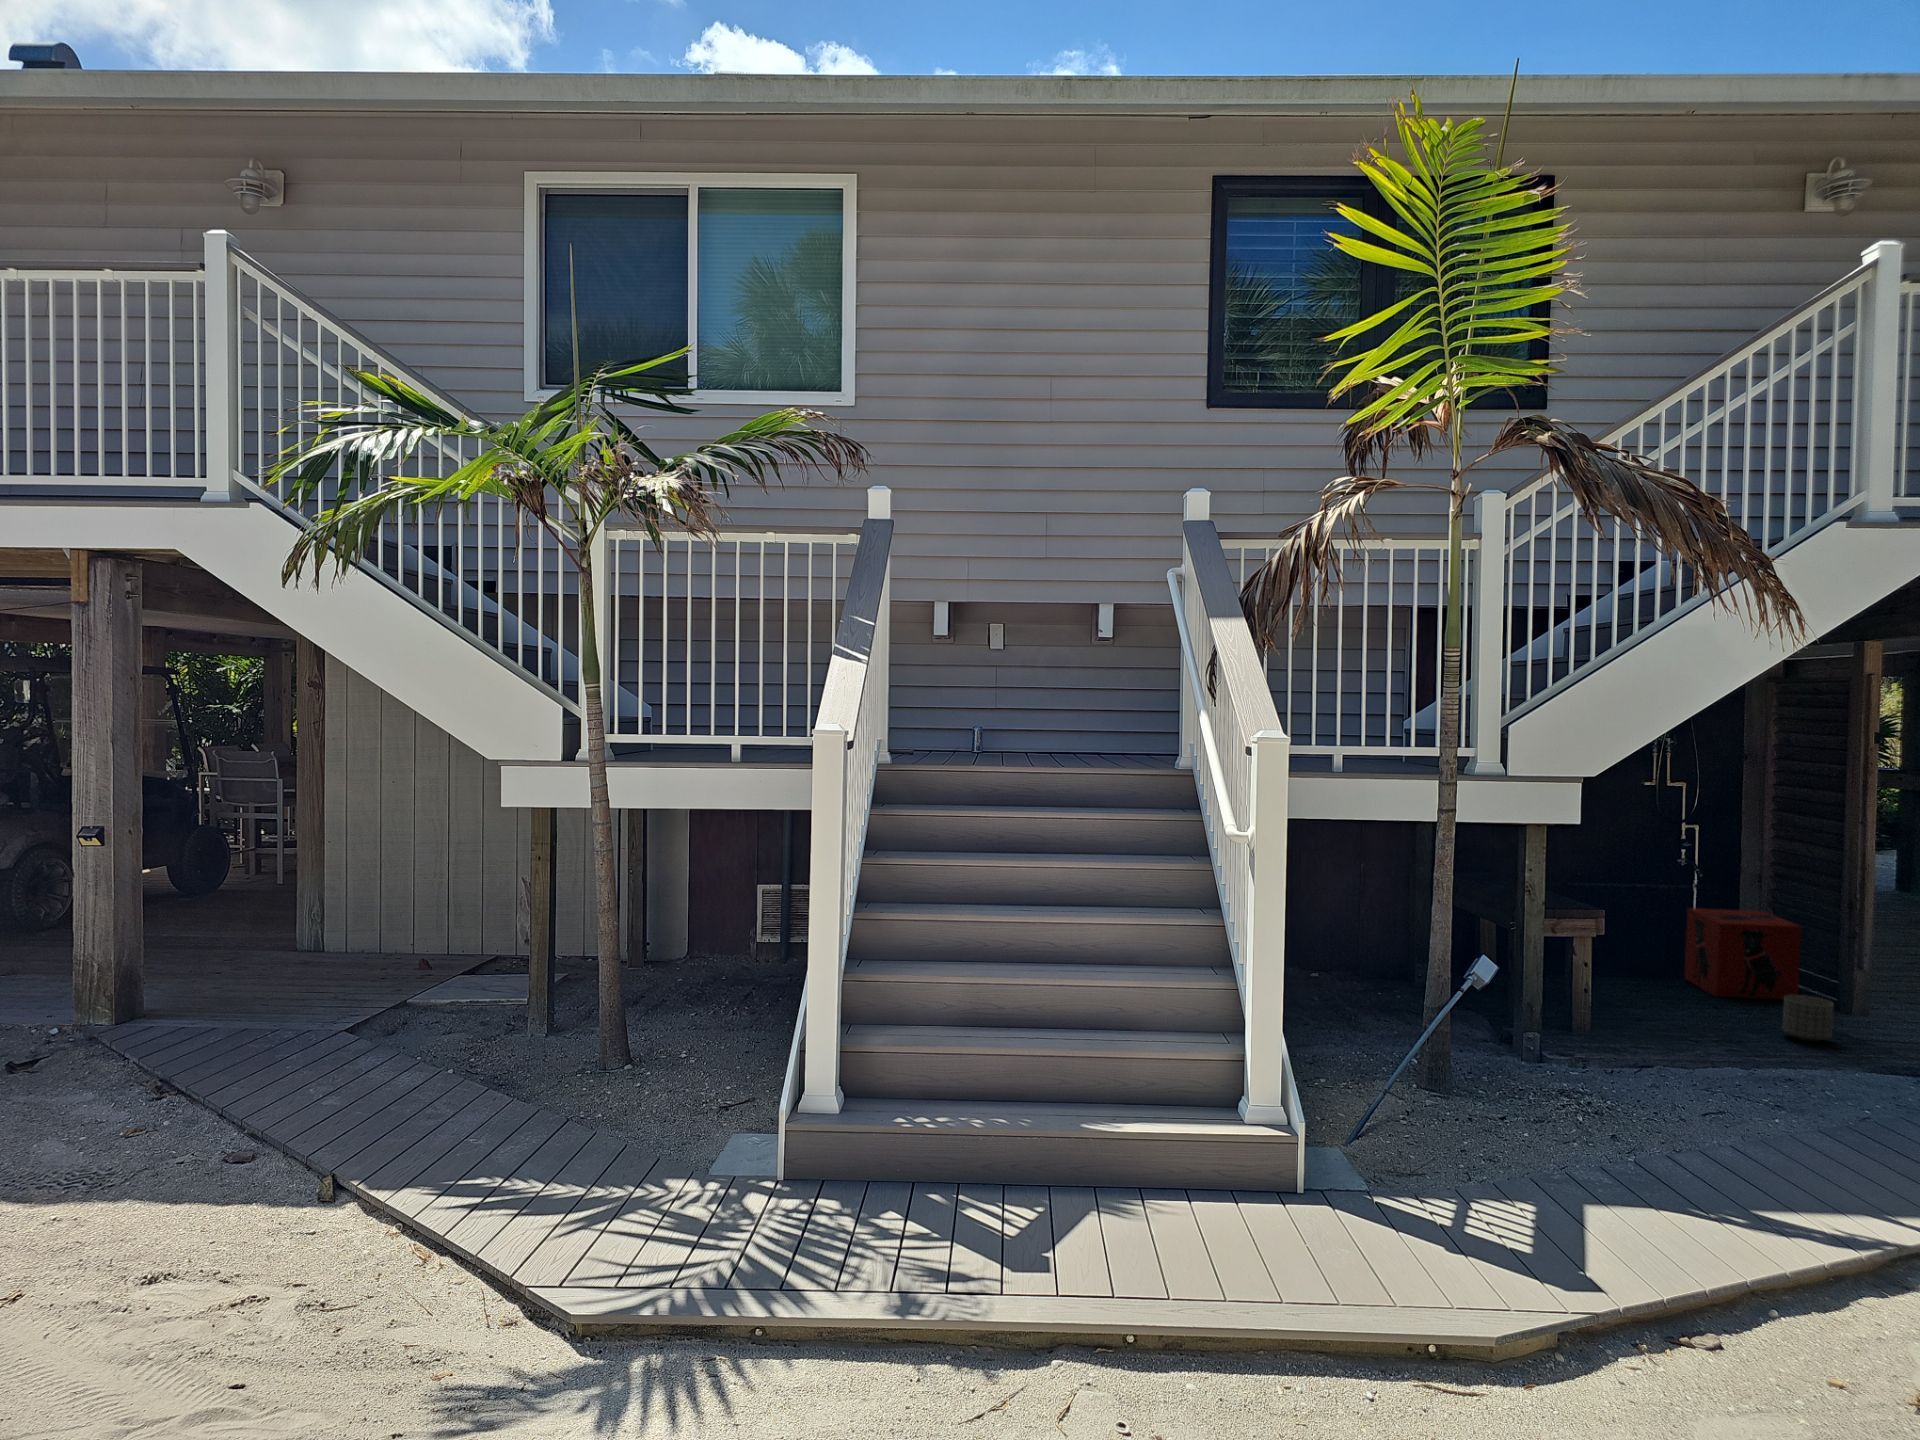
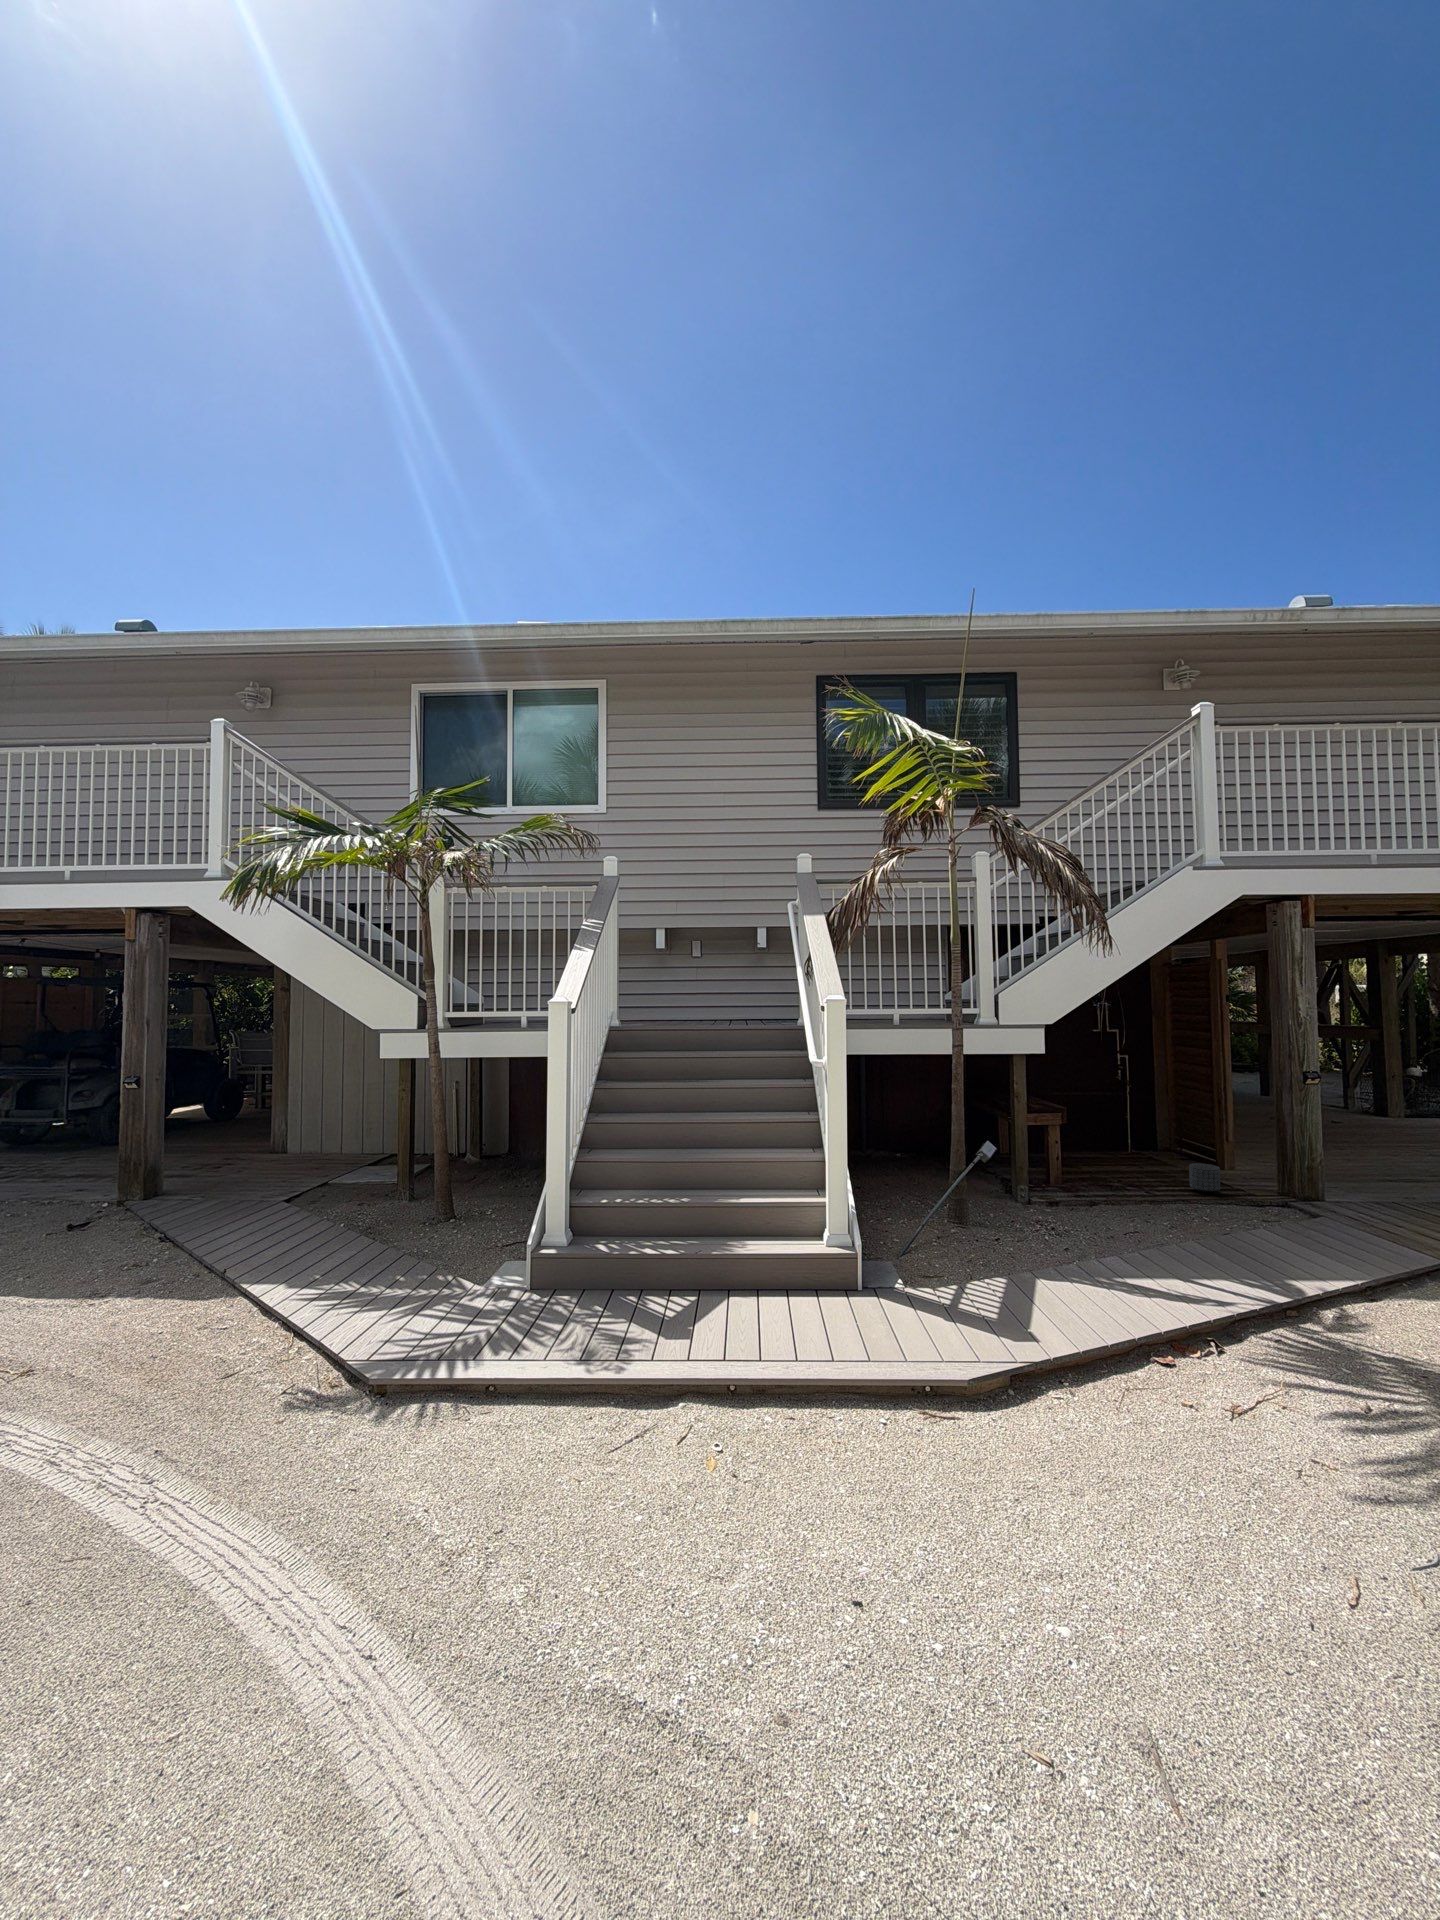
storage box: present [1684,908,1801,999] -> none [1136,1113,1206,1170]

